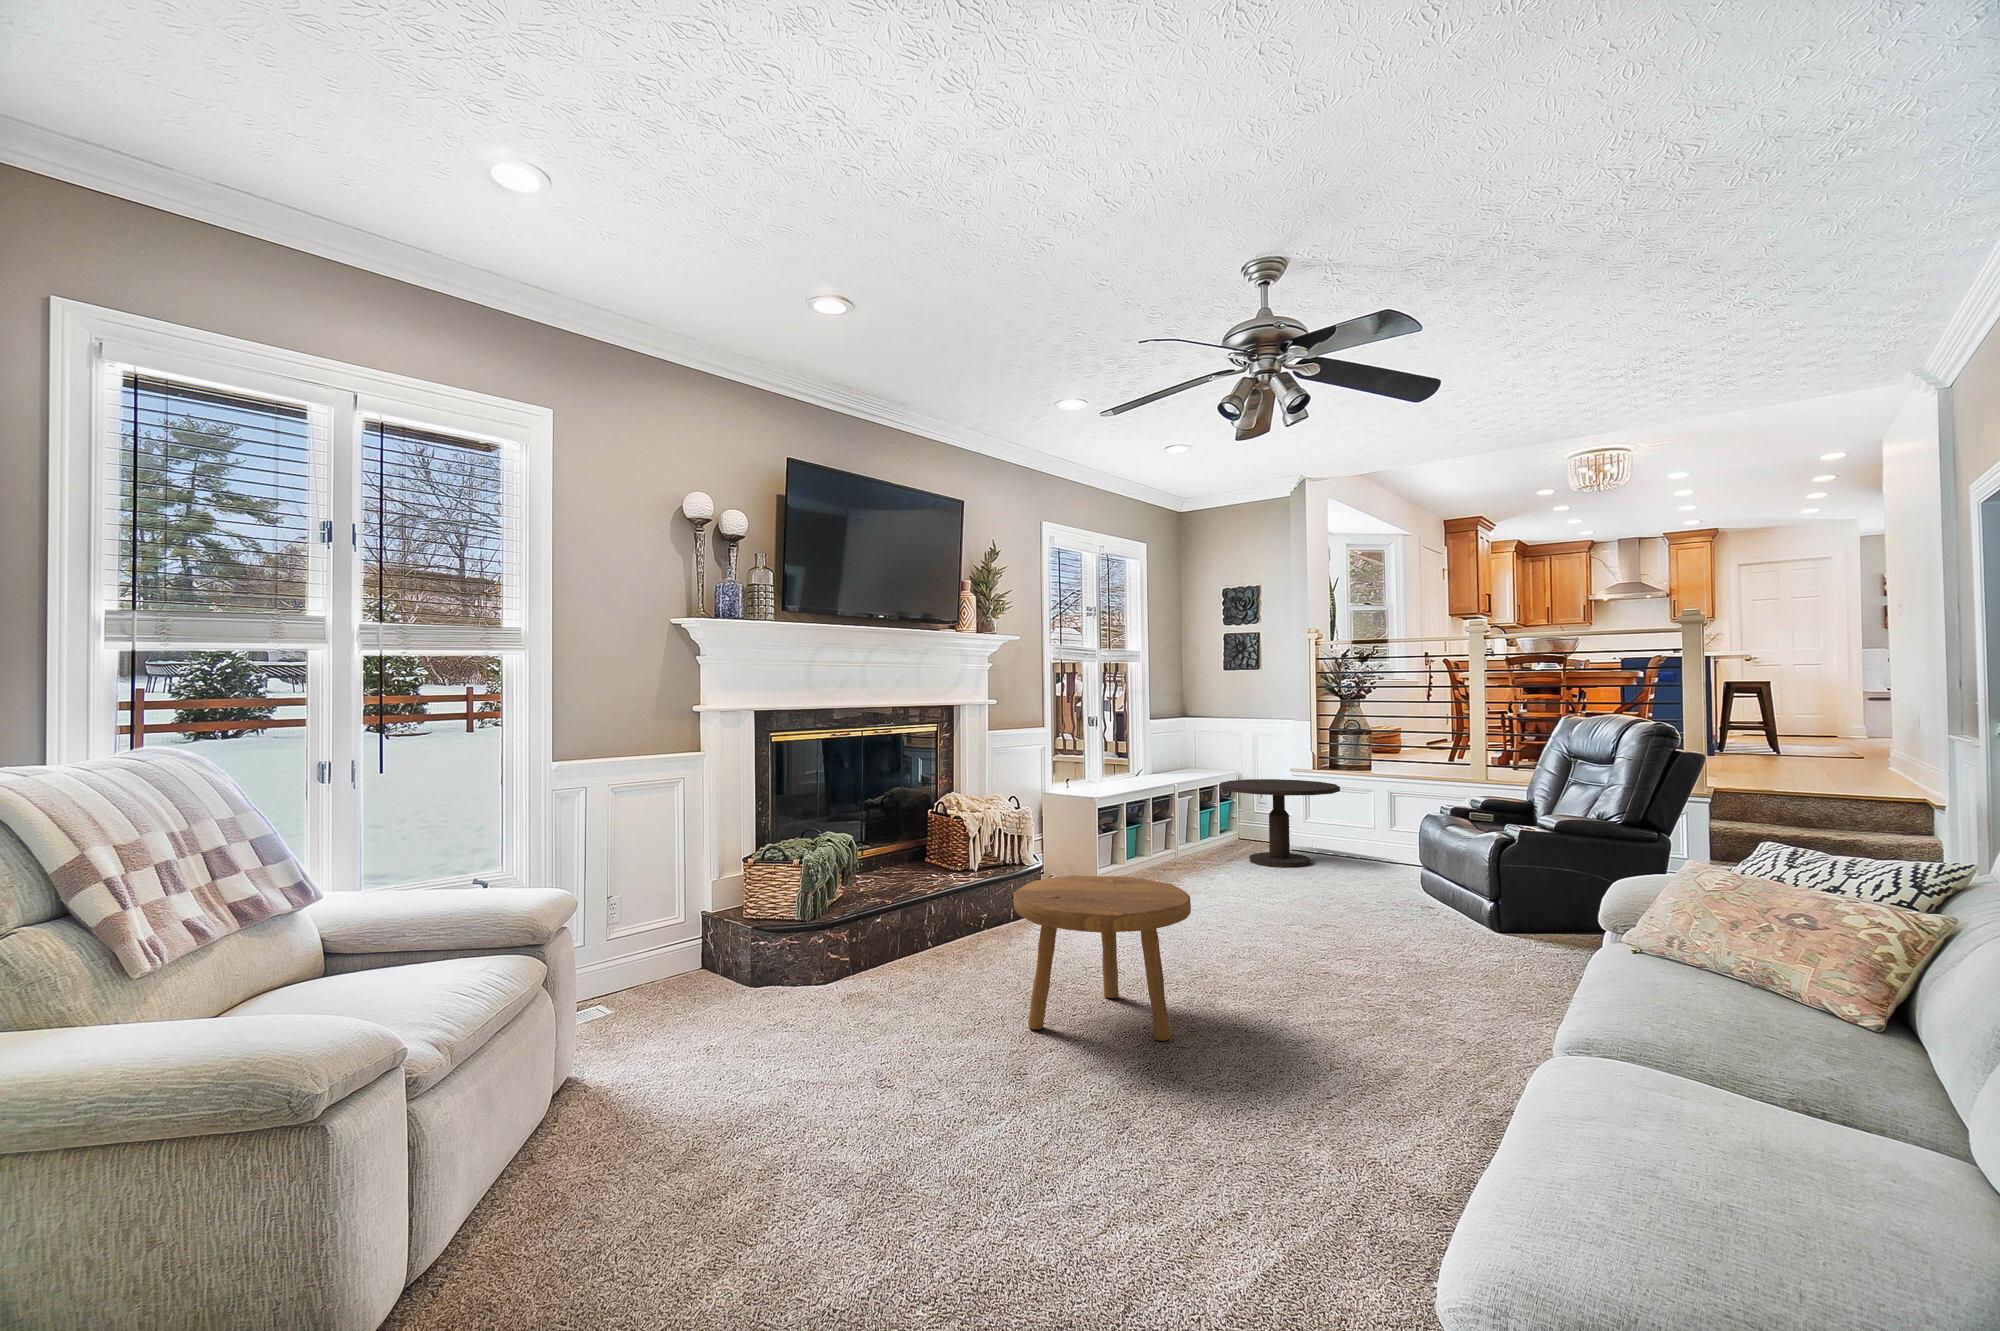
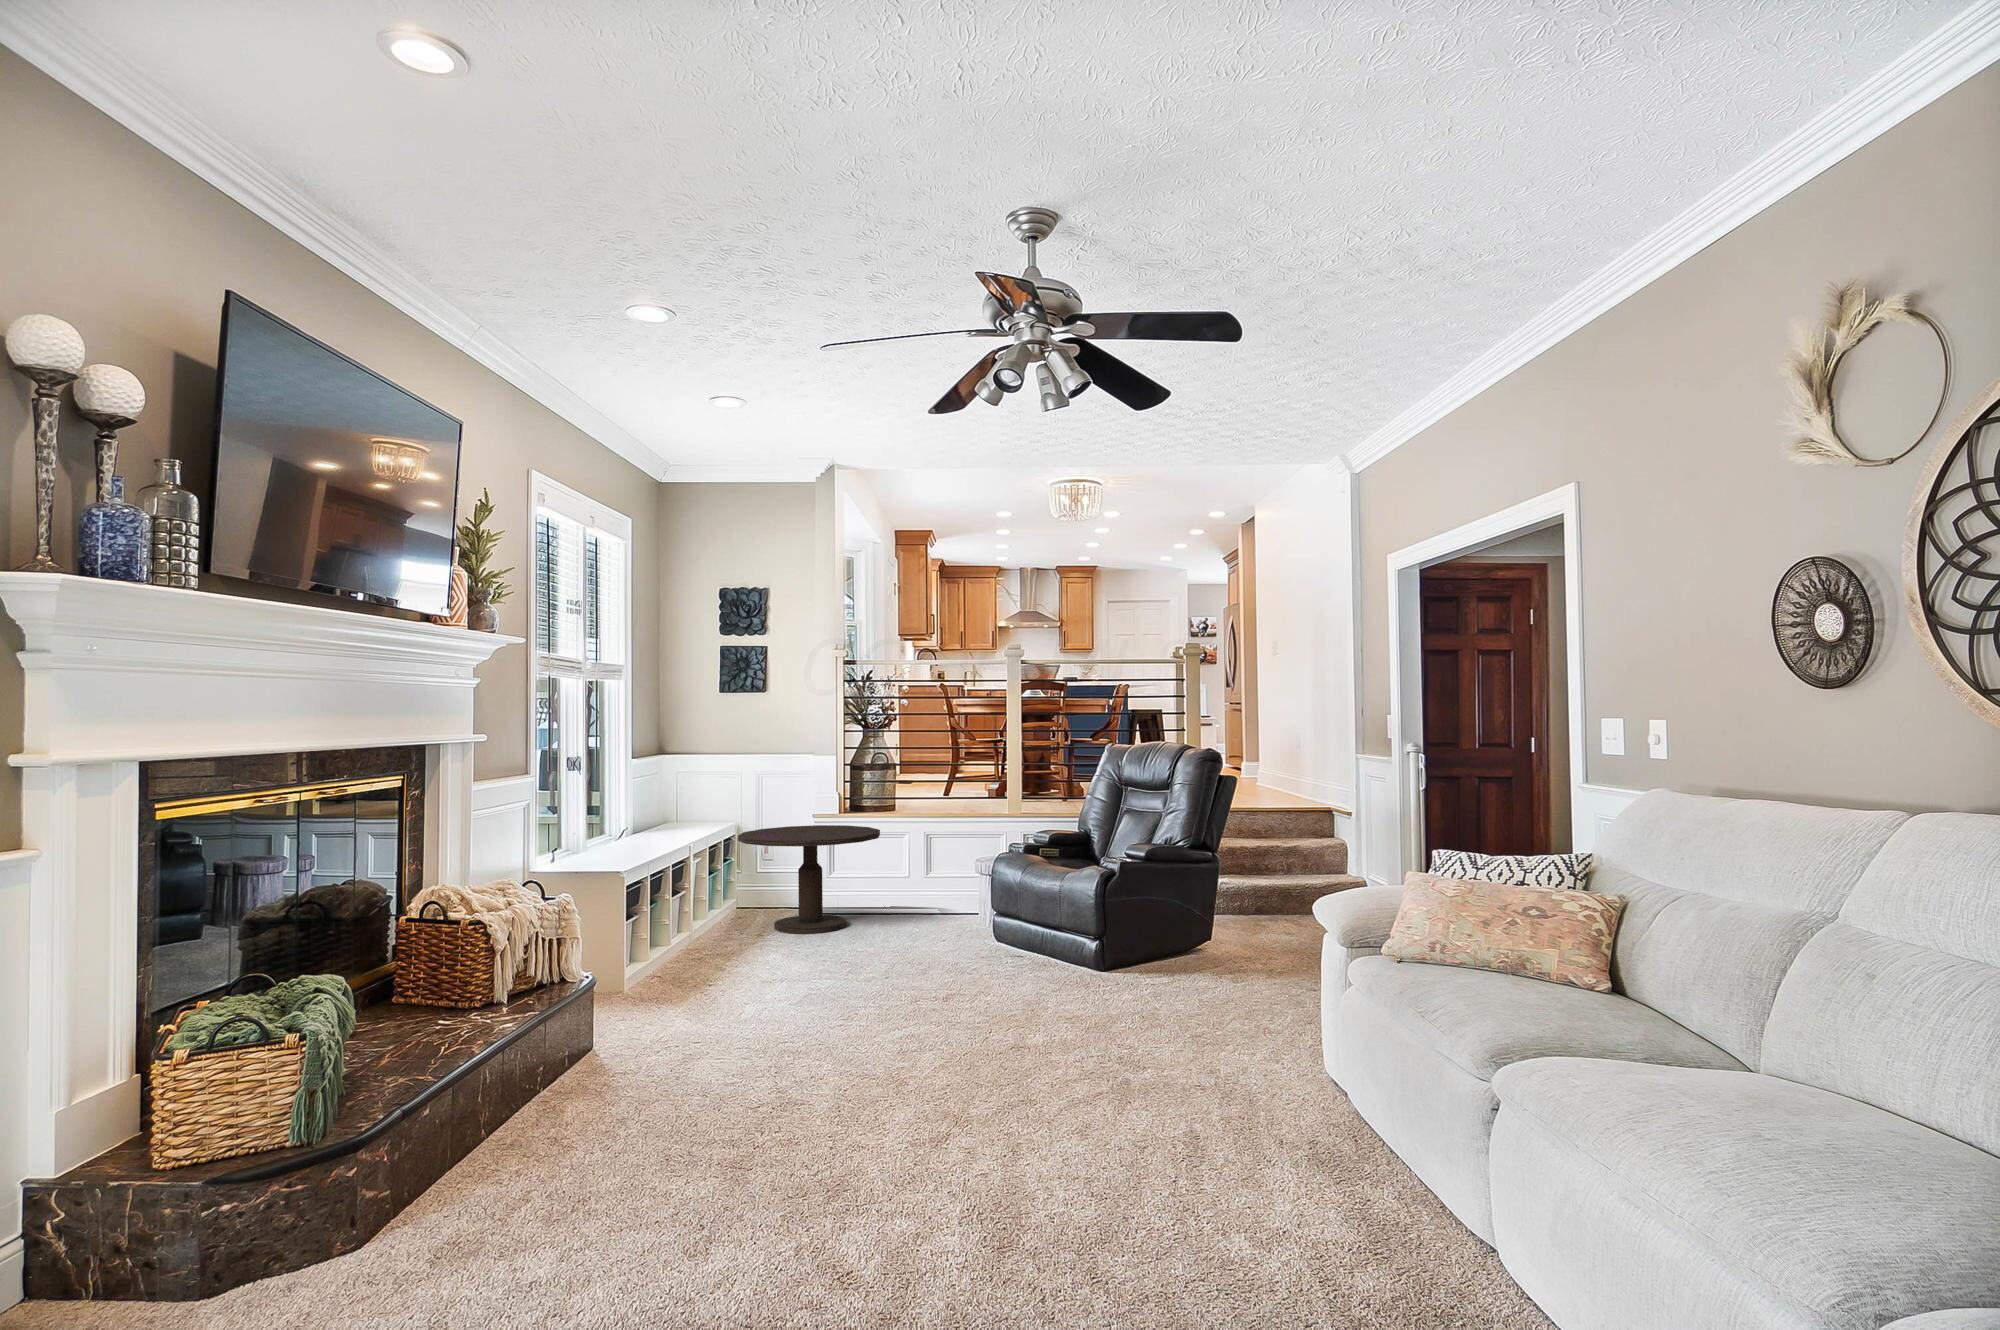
footstool: present [1014,875,1191,1041] -> none [734,968,977,1210]

